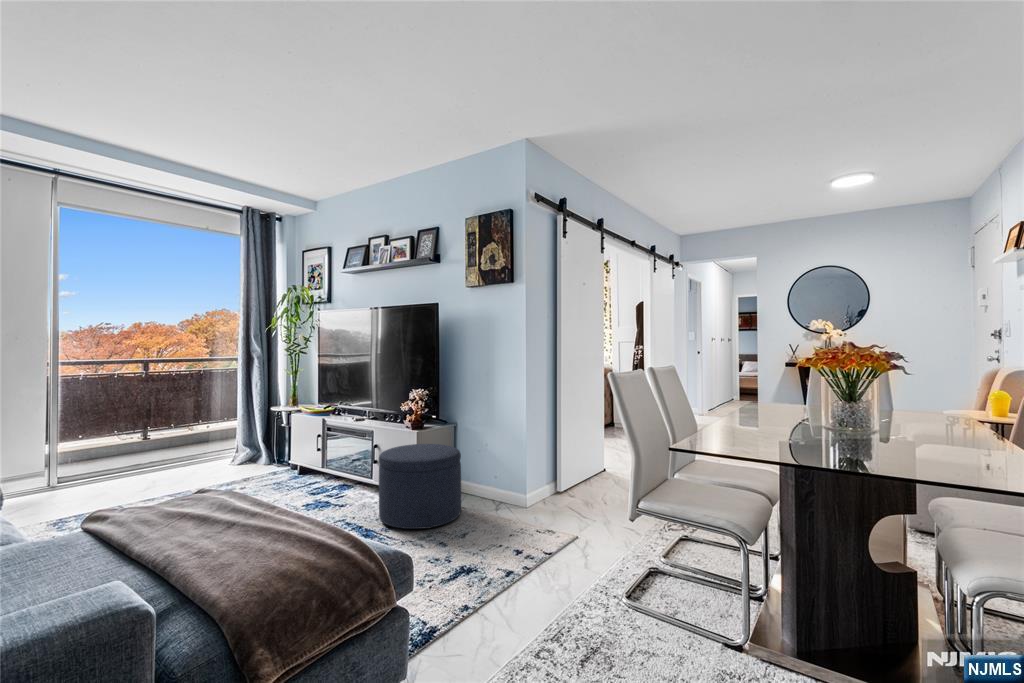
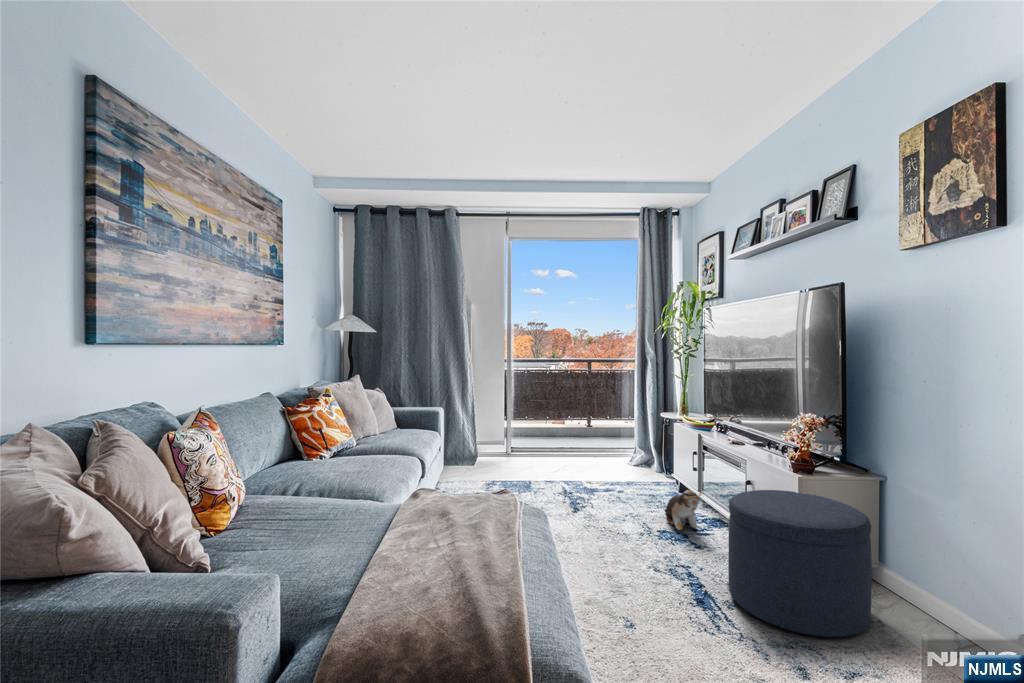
plush toy: none [299,463,339,499] -> present [665,490,701,531]

